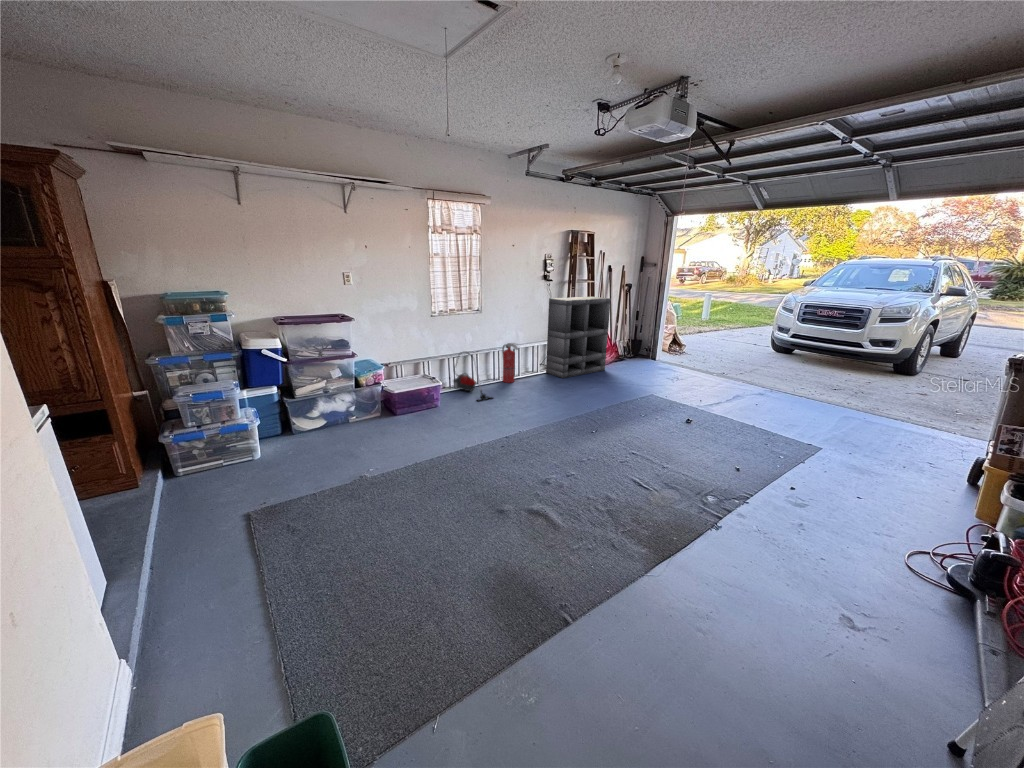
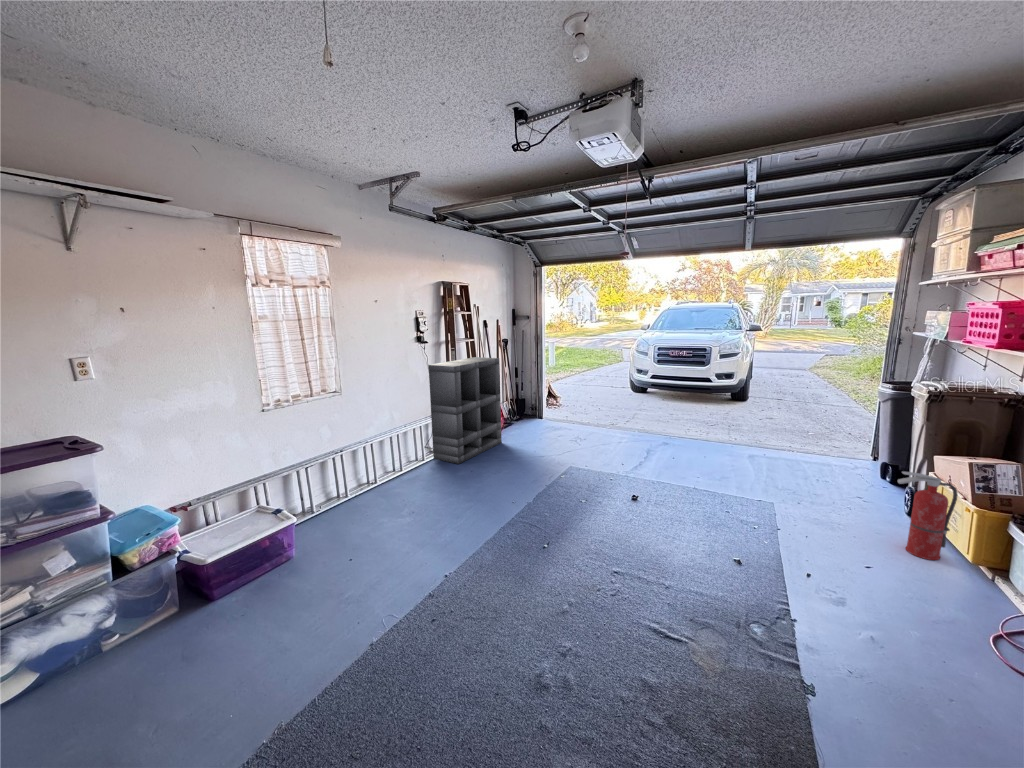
fire extinguisher: present [502,343,519,383] -> present [898,472,957,560]
vacuum cleaner: present [453,352,493,401] -> none [306,458,379,533]

